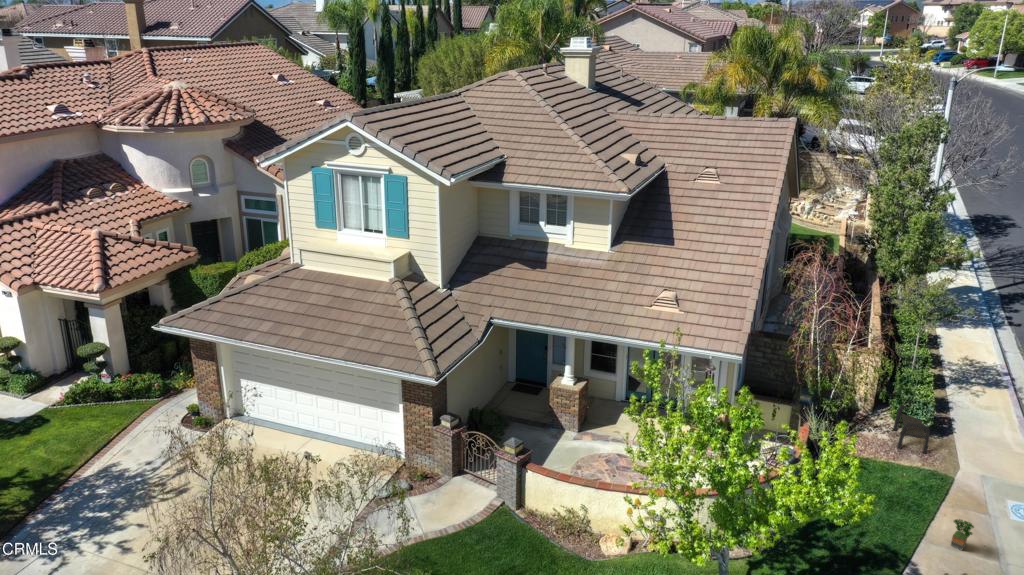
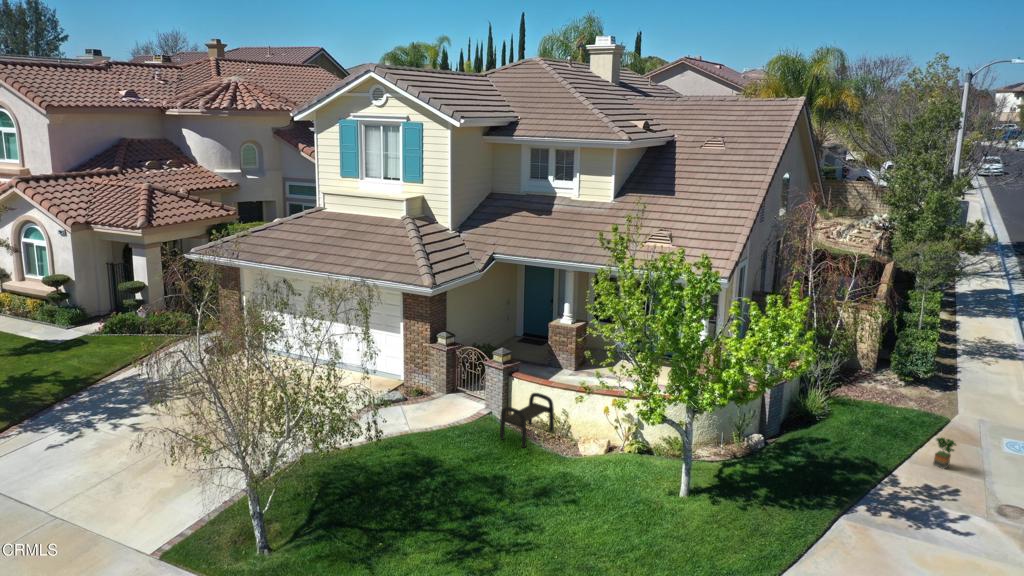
bench: present [893,405,930,454] -> present [500,393,554,447]

